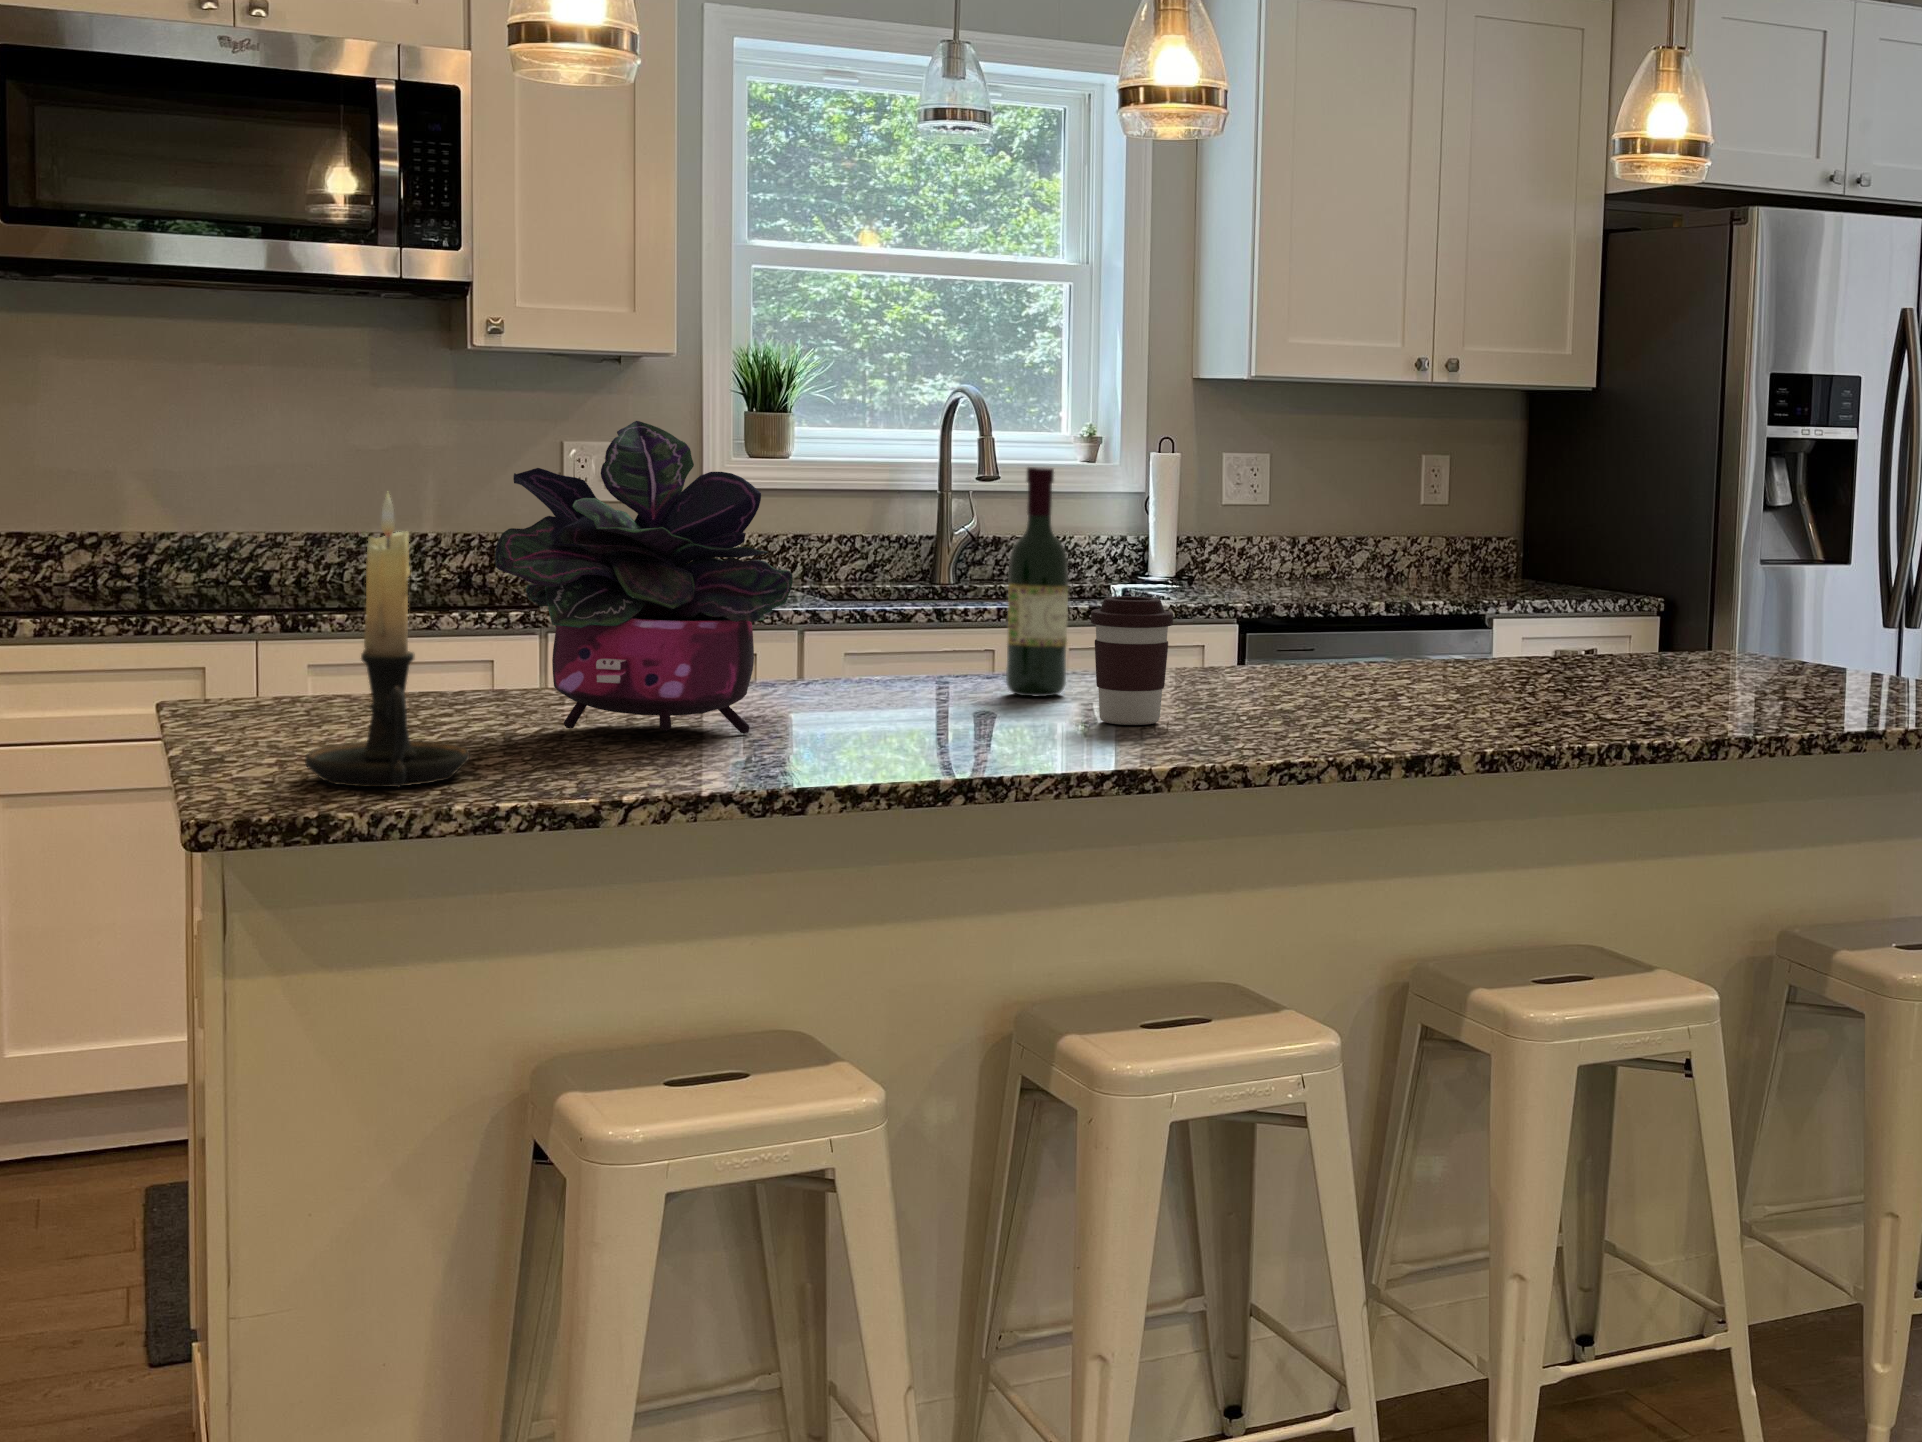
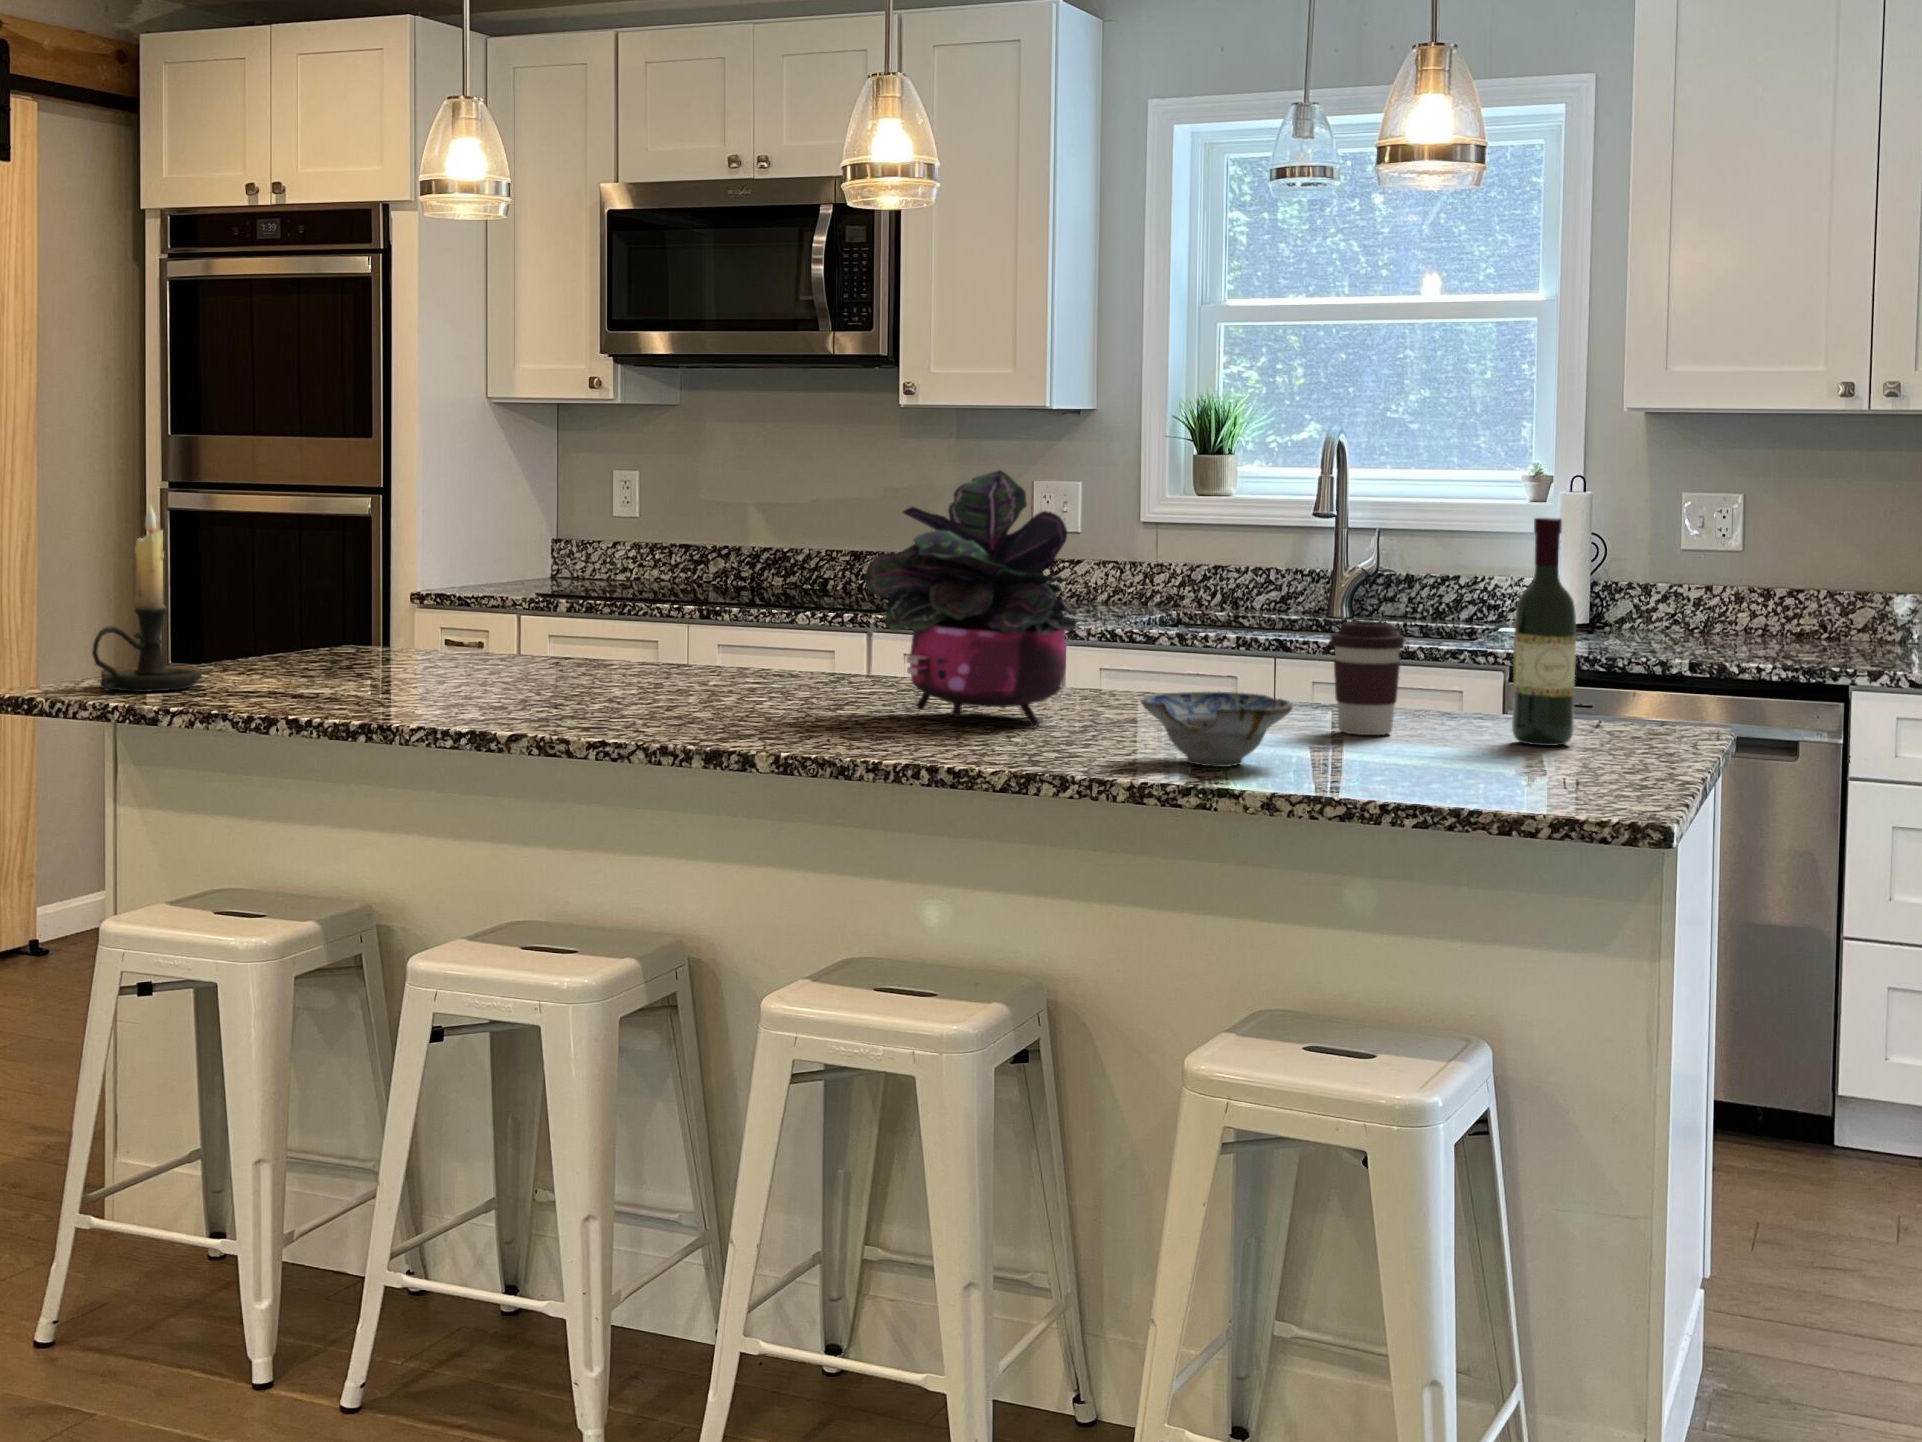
potted plant: present [495,421,793,734] -> present [864,470,1077,727]
wine bottle: present [1006,467,1068,696] -> present [1512,518,1576,746]
coffee cup: present [1091,596,1173,725] -> present [1330,621,1404,735]
ceramic bowl: none [1682,646,1827,716] -> present [1141,691,1293,767]

